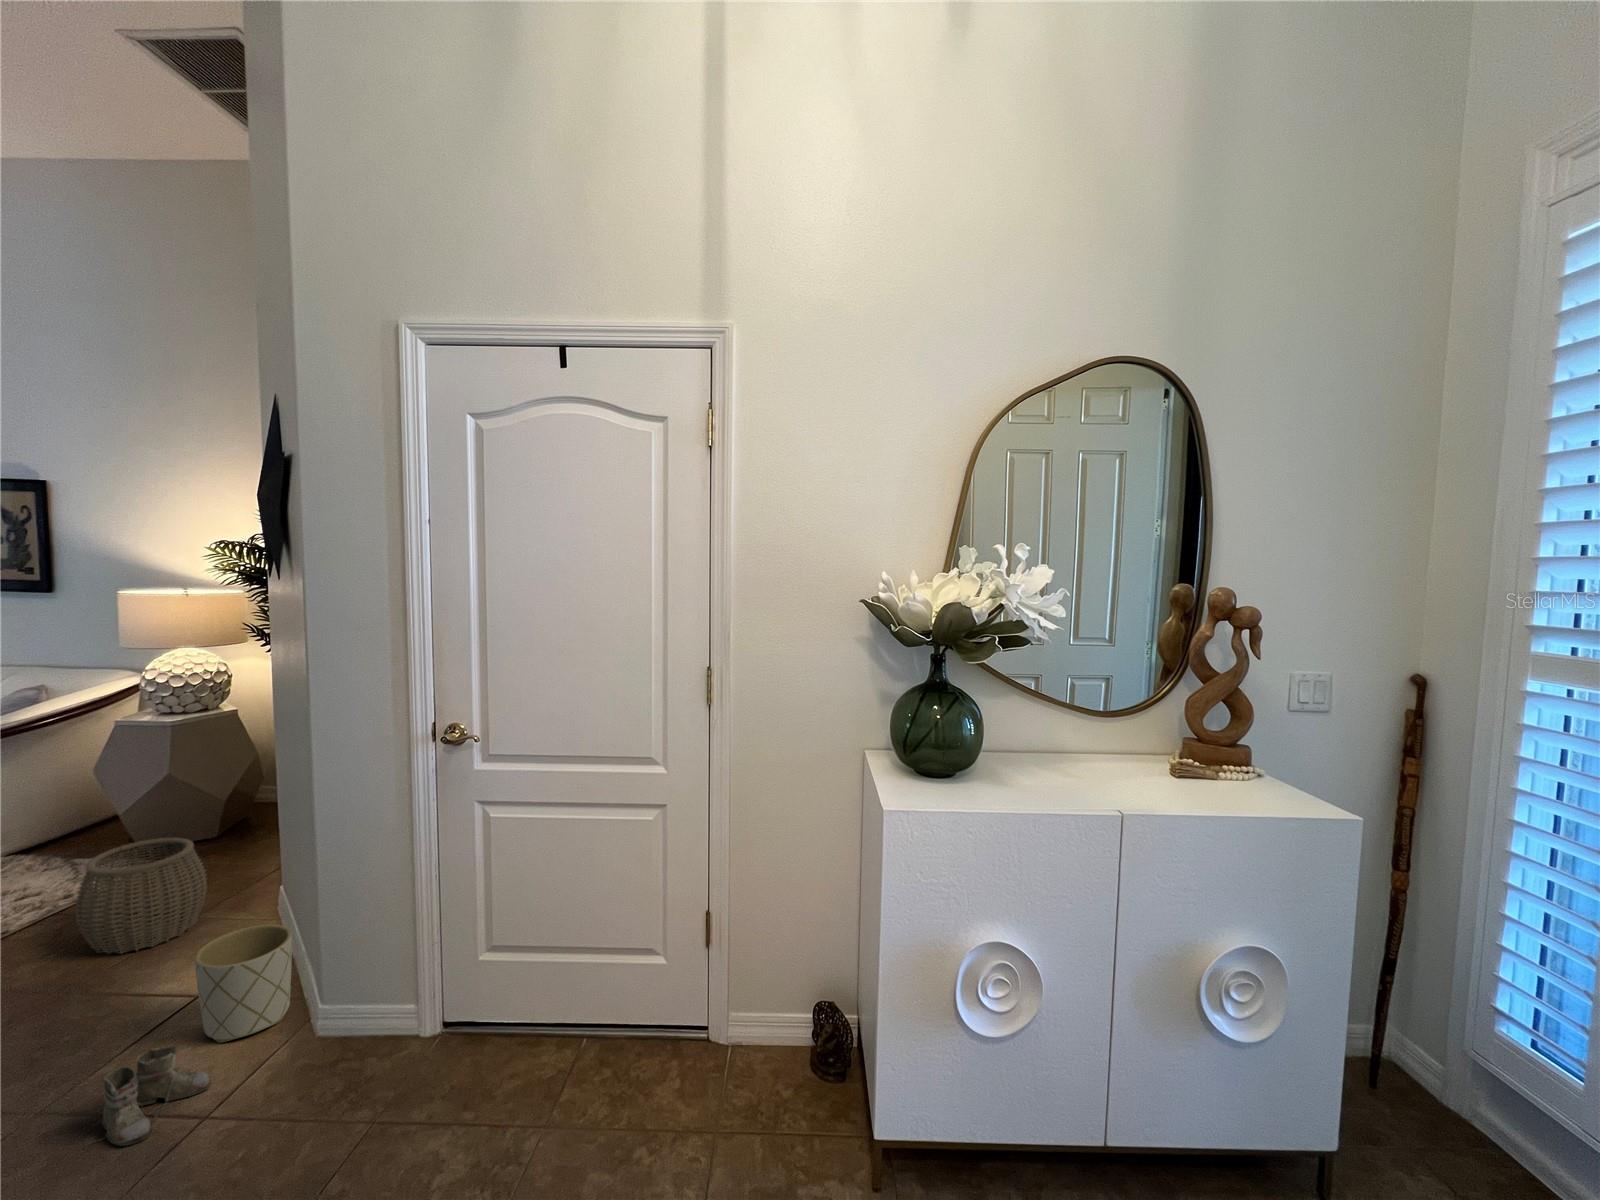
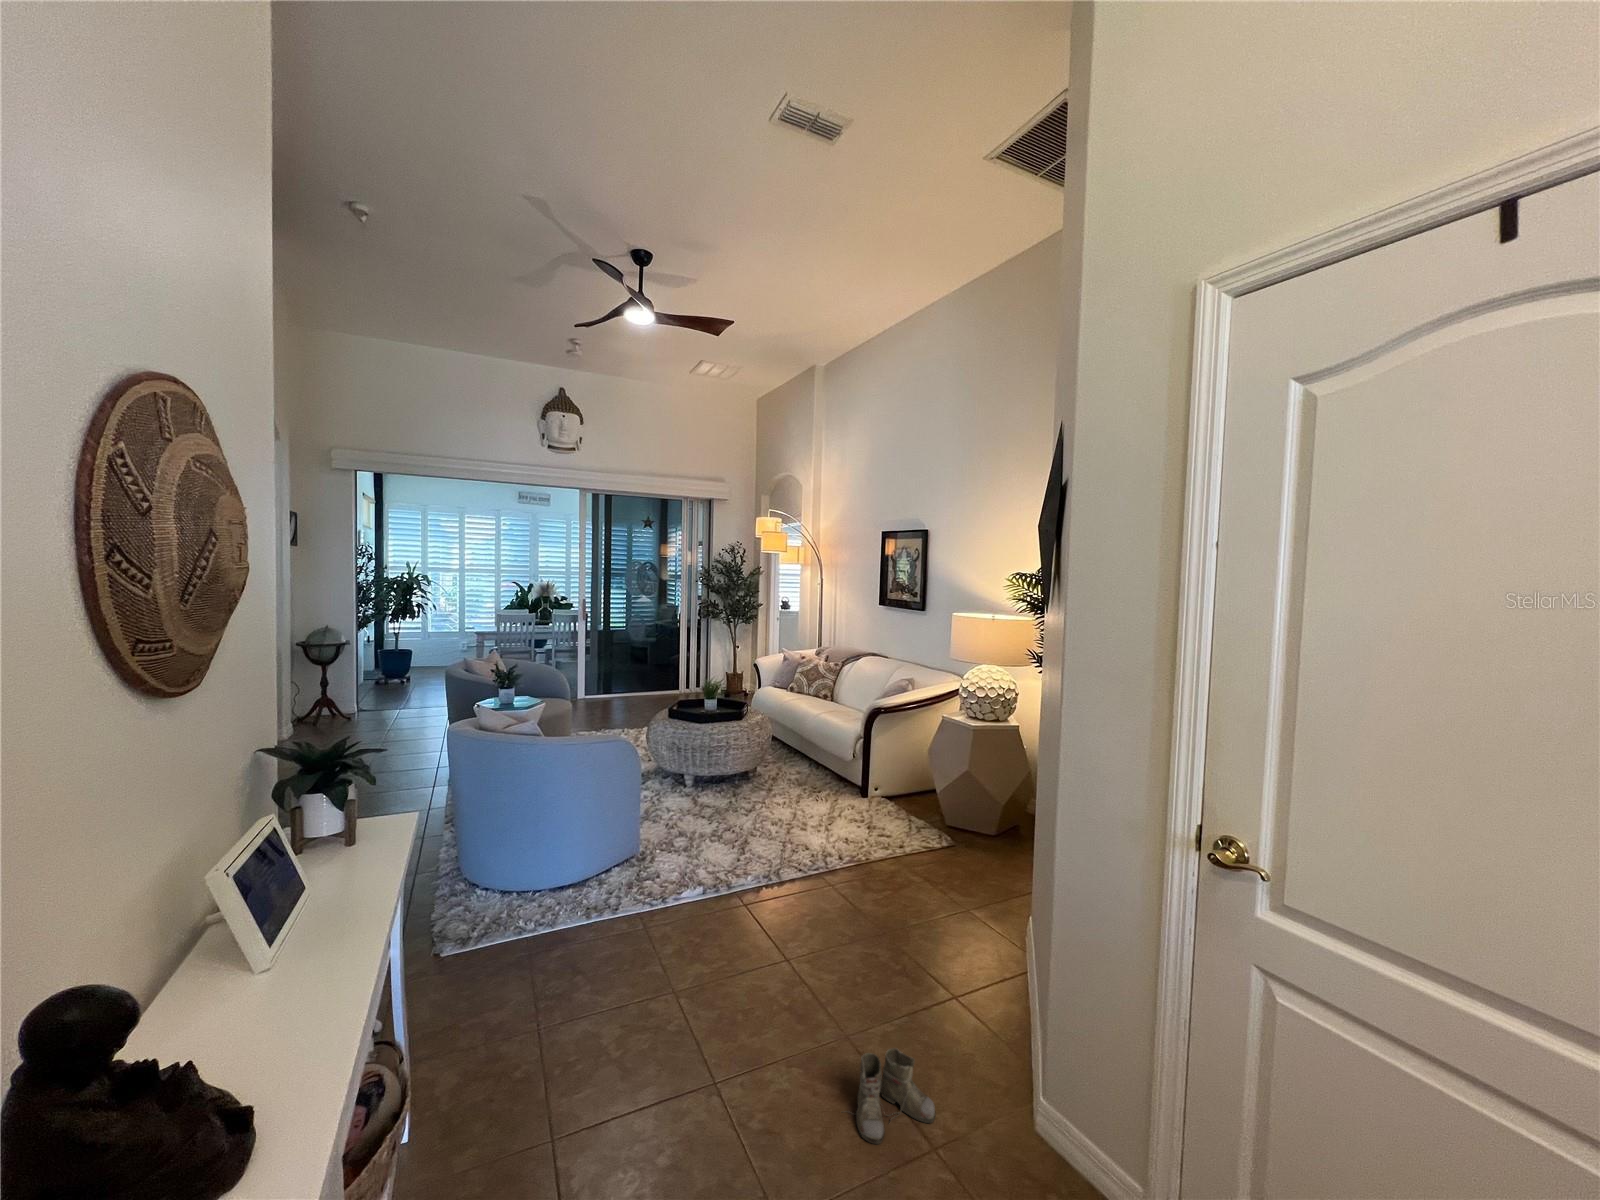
woven basket: present [75,838,207,954] -> none [891,823,976,922]
planter: present [195,924,292,1043] -> none [942,957,1023,1083]

